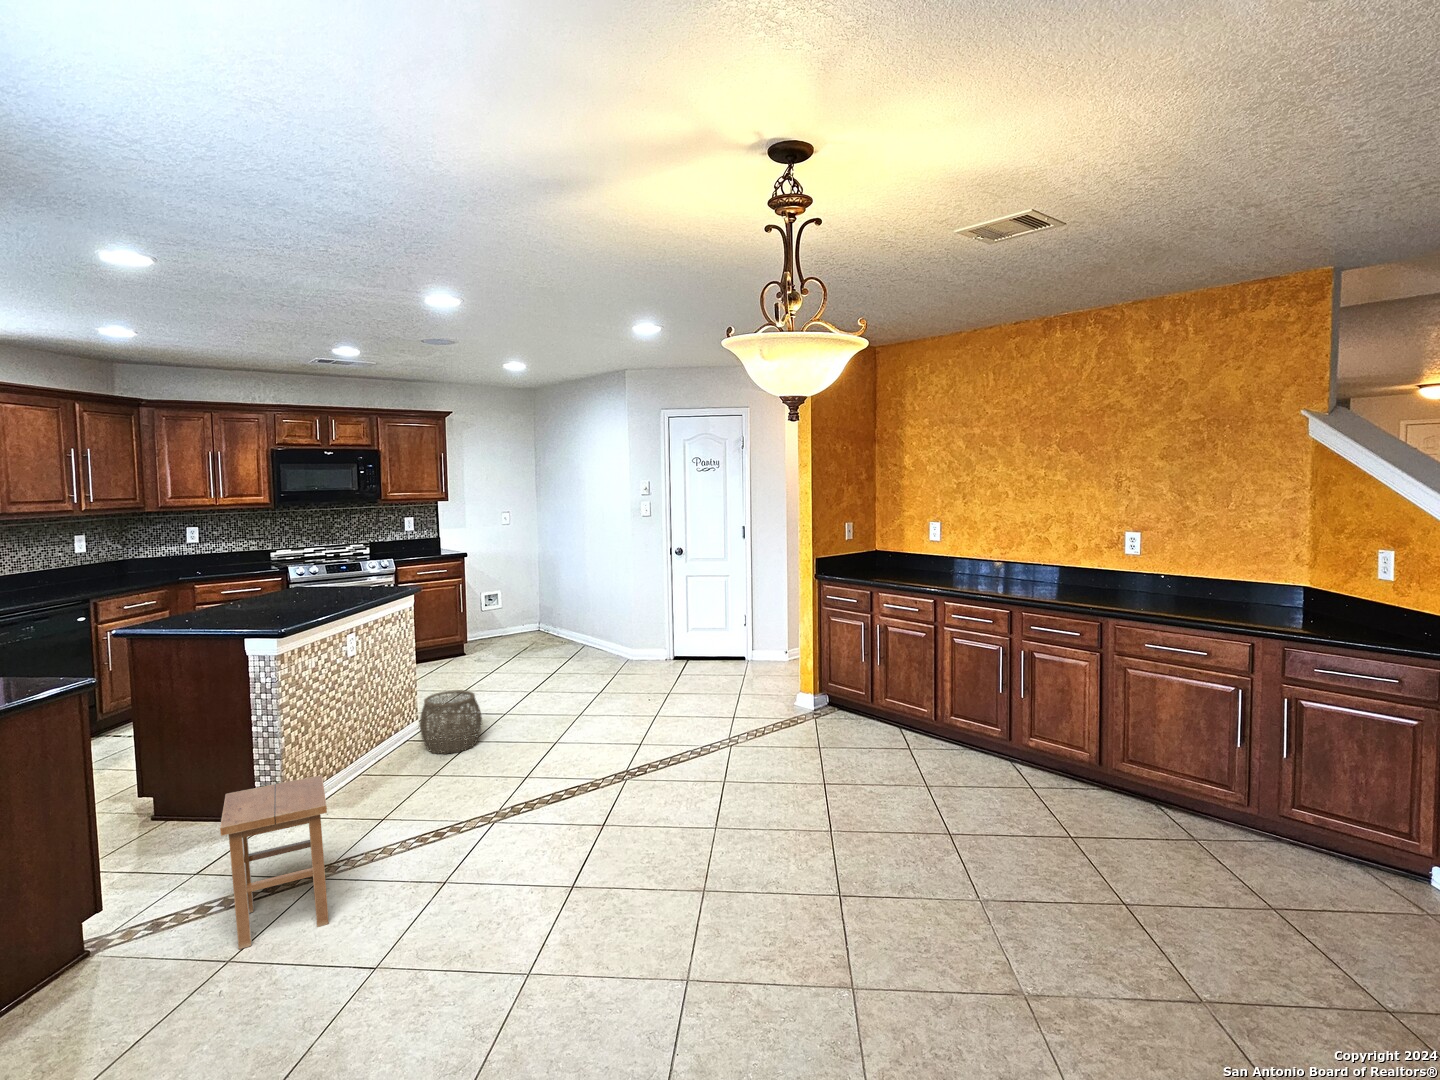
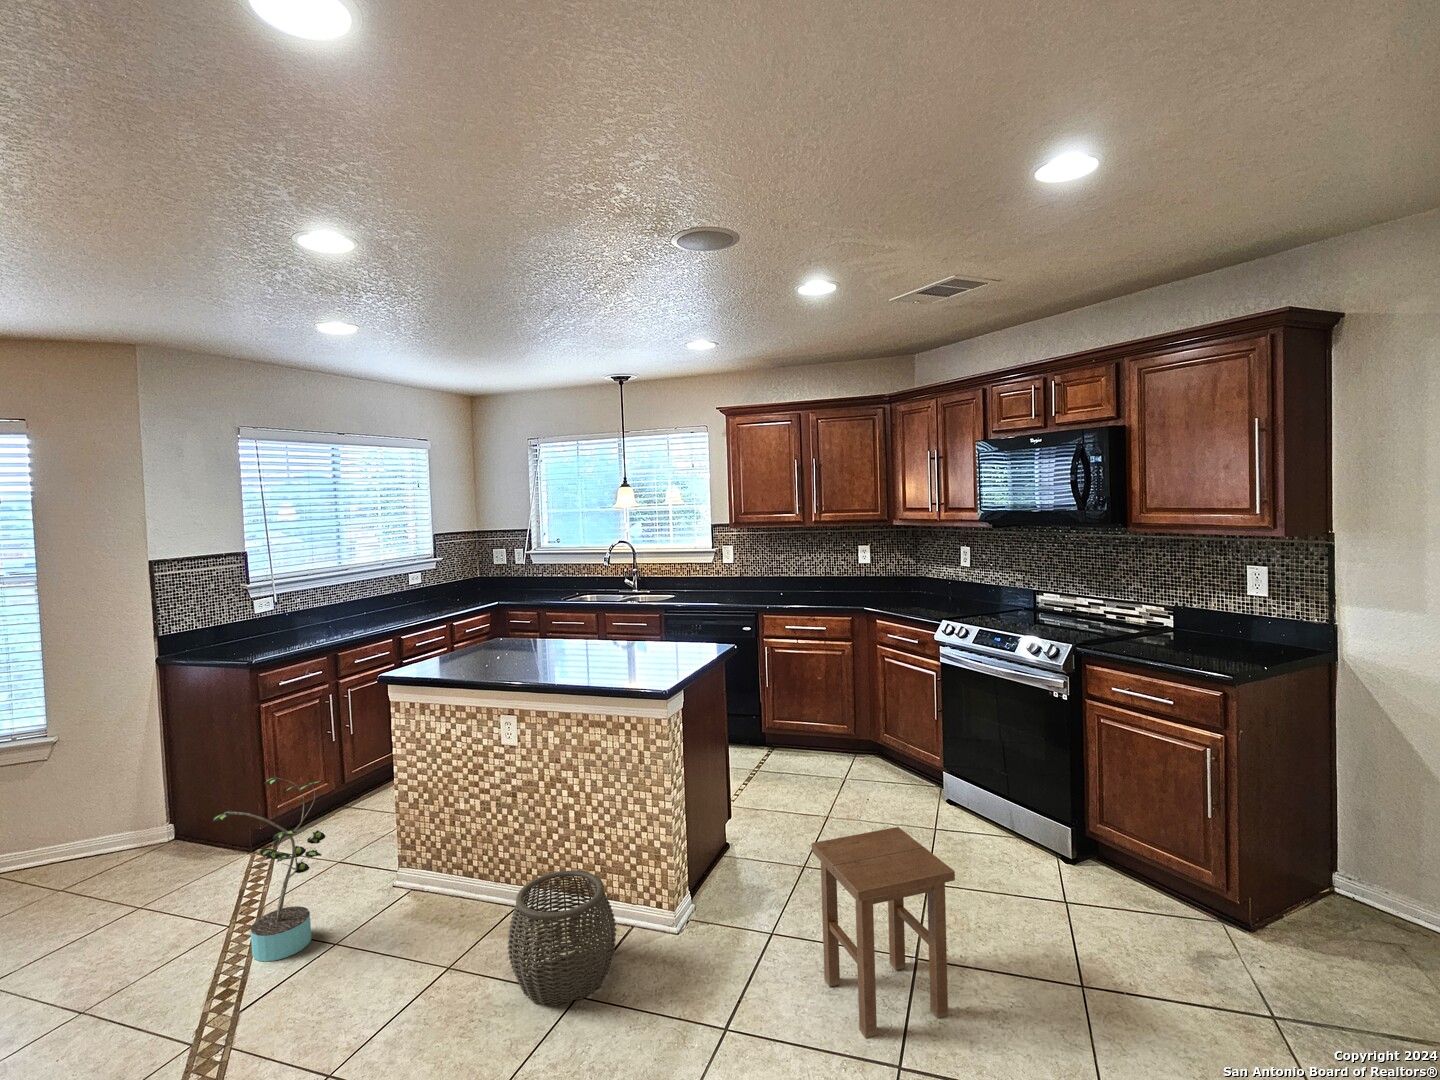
potted plant: none [325,709,393,848] -> present [213,777,326,962]
stool: present [220,775,329,949] -> present [812,827,955,1038]

